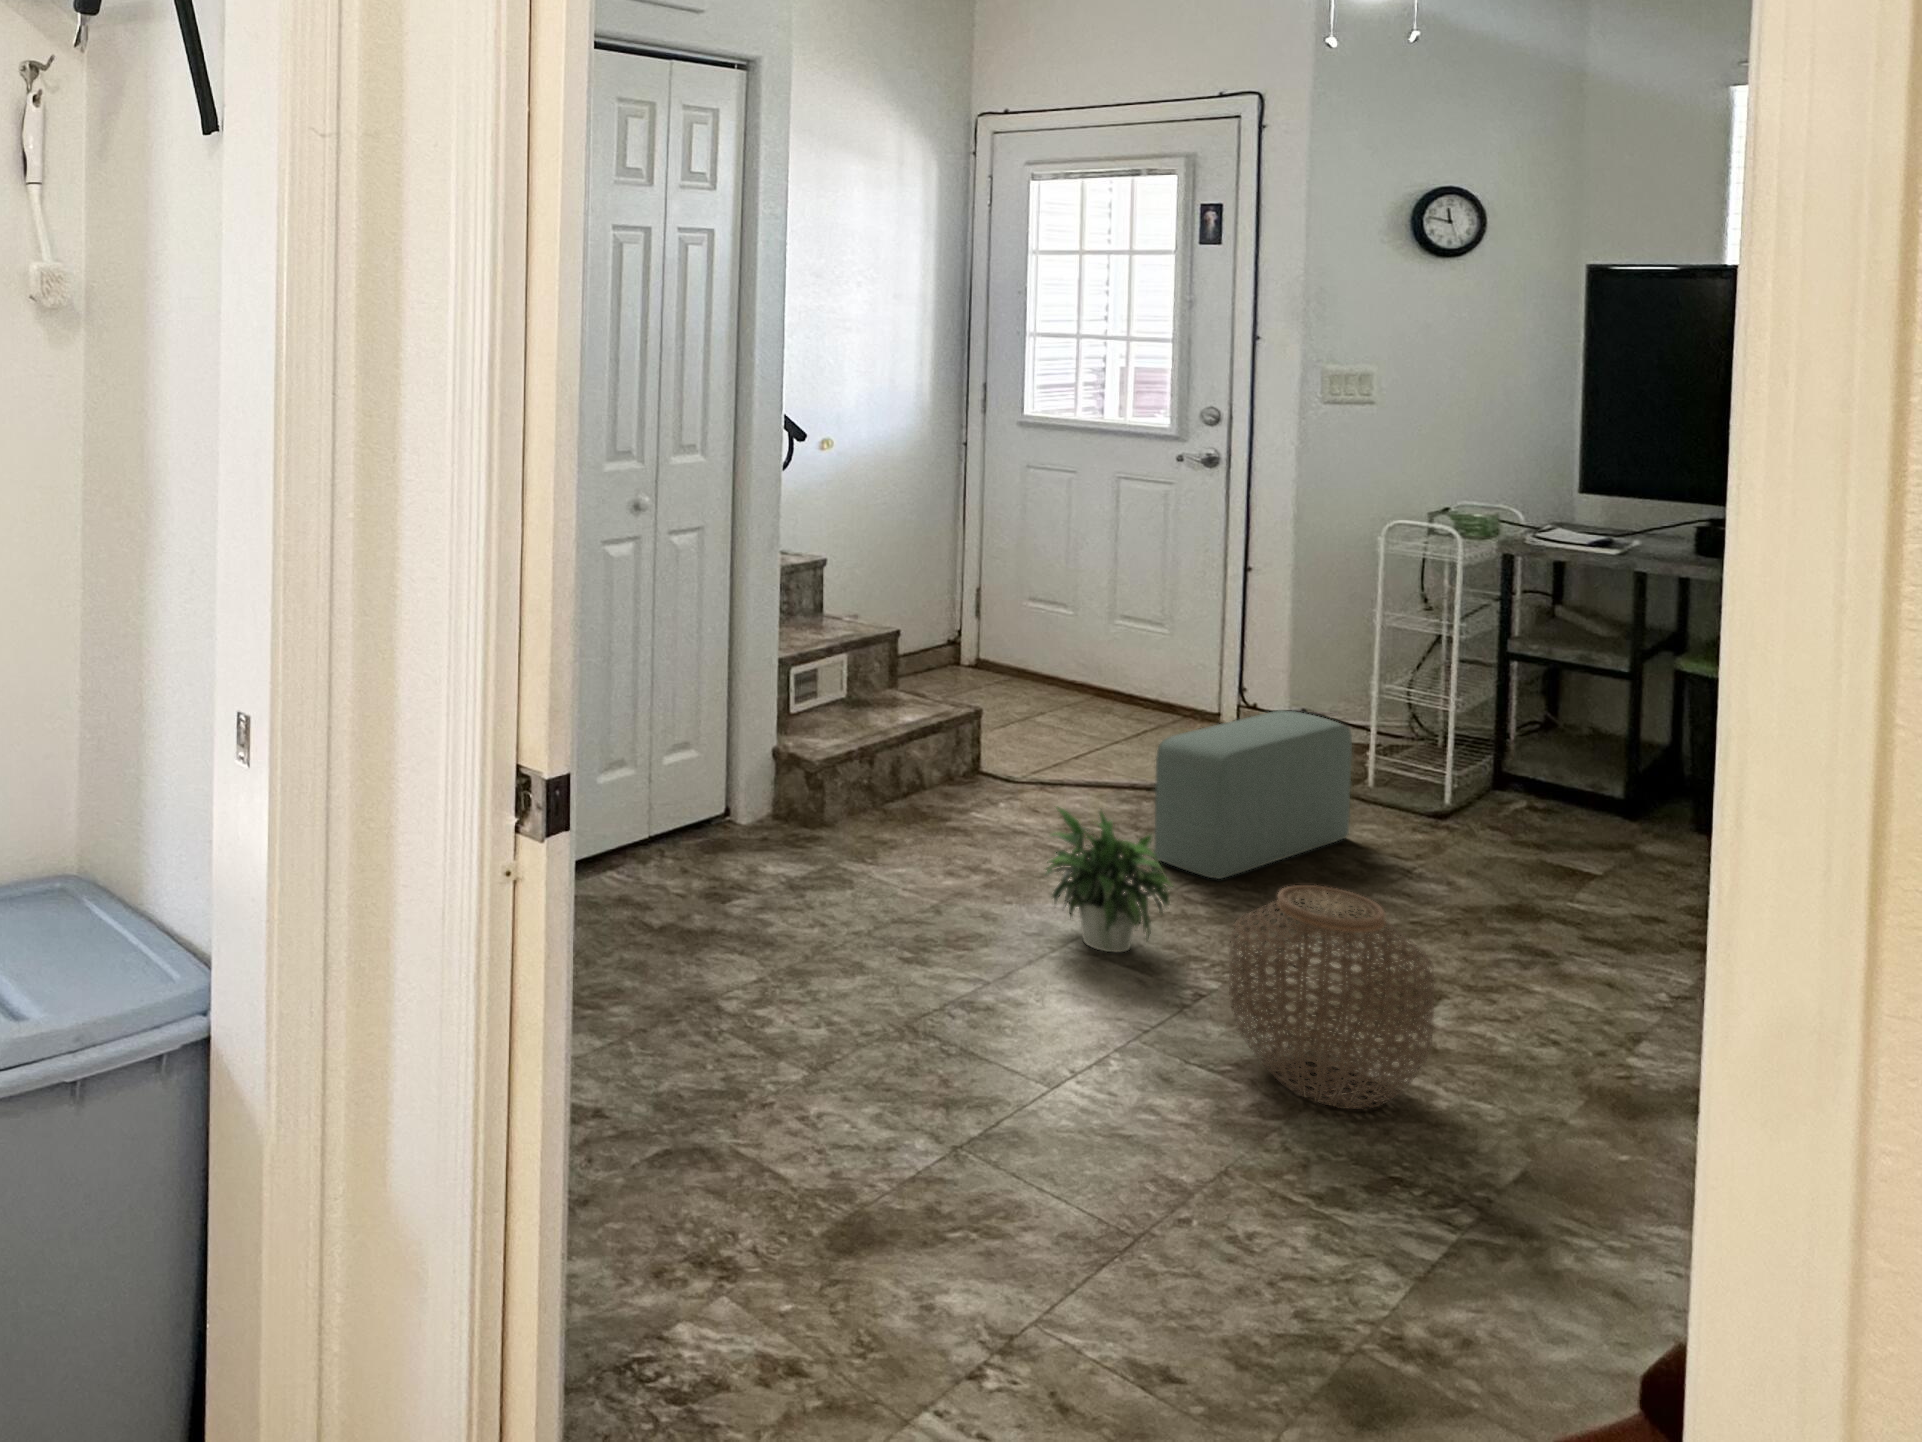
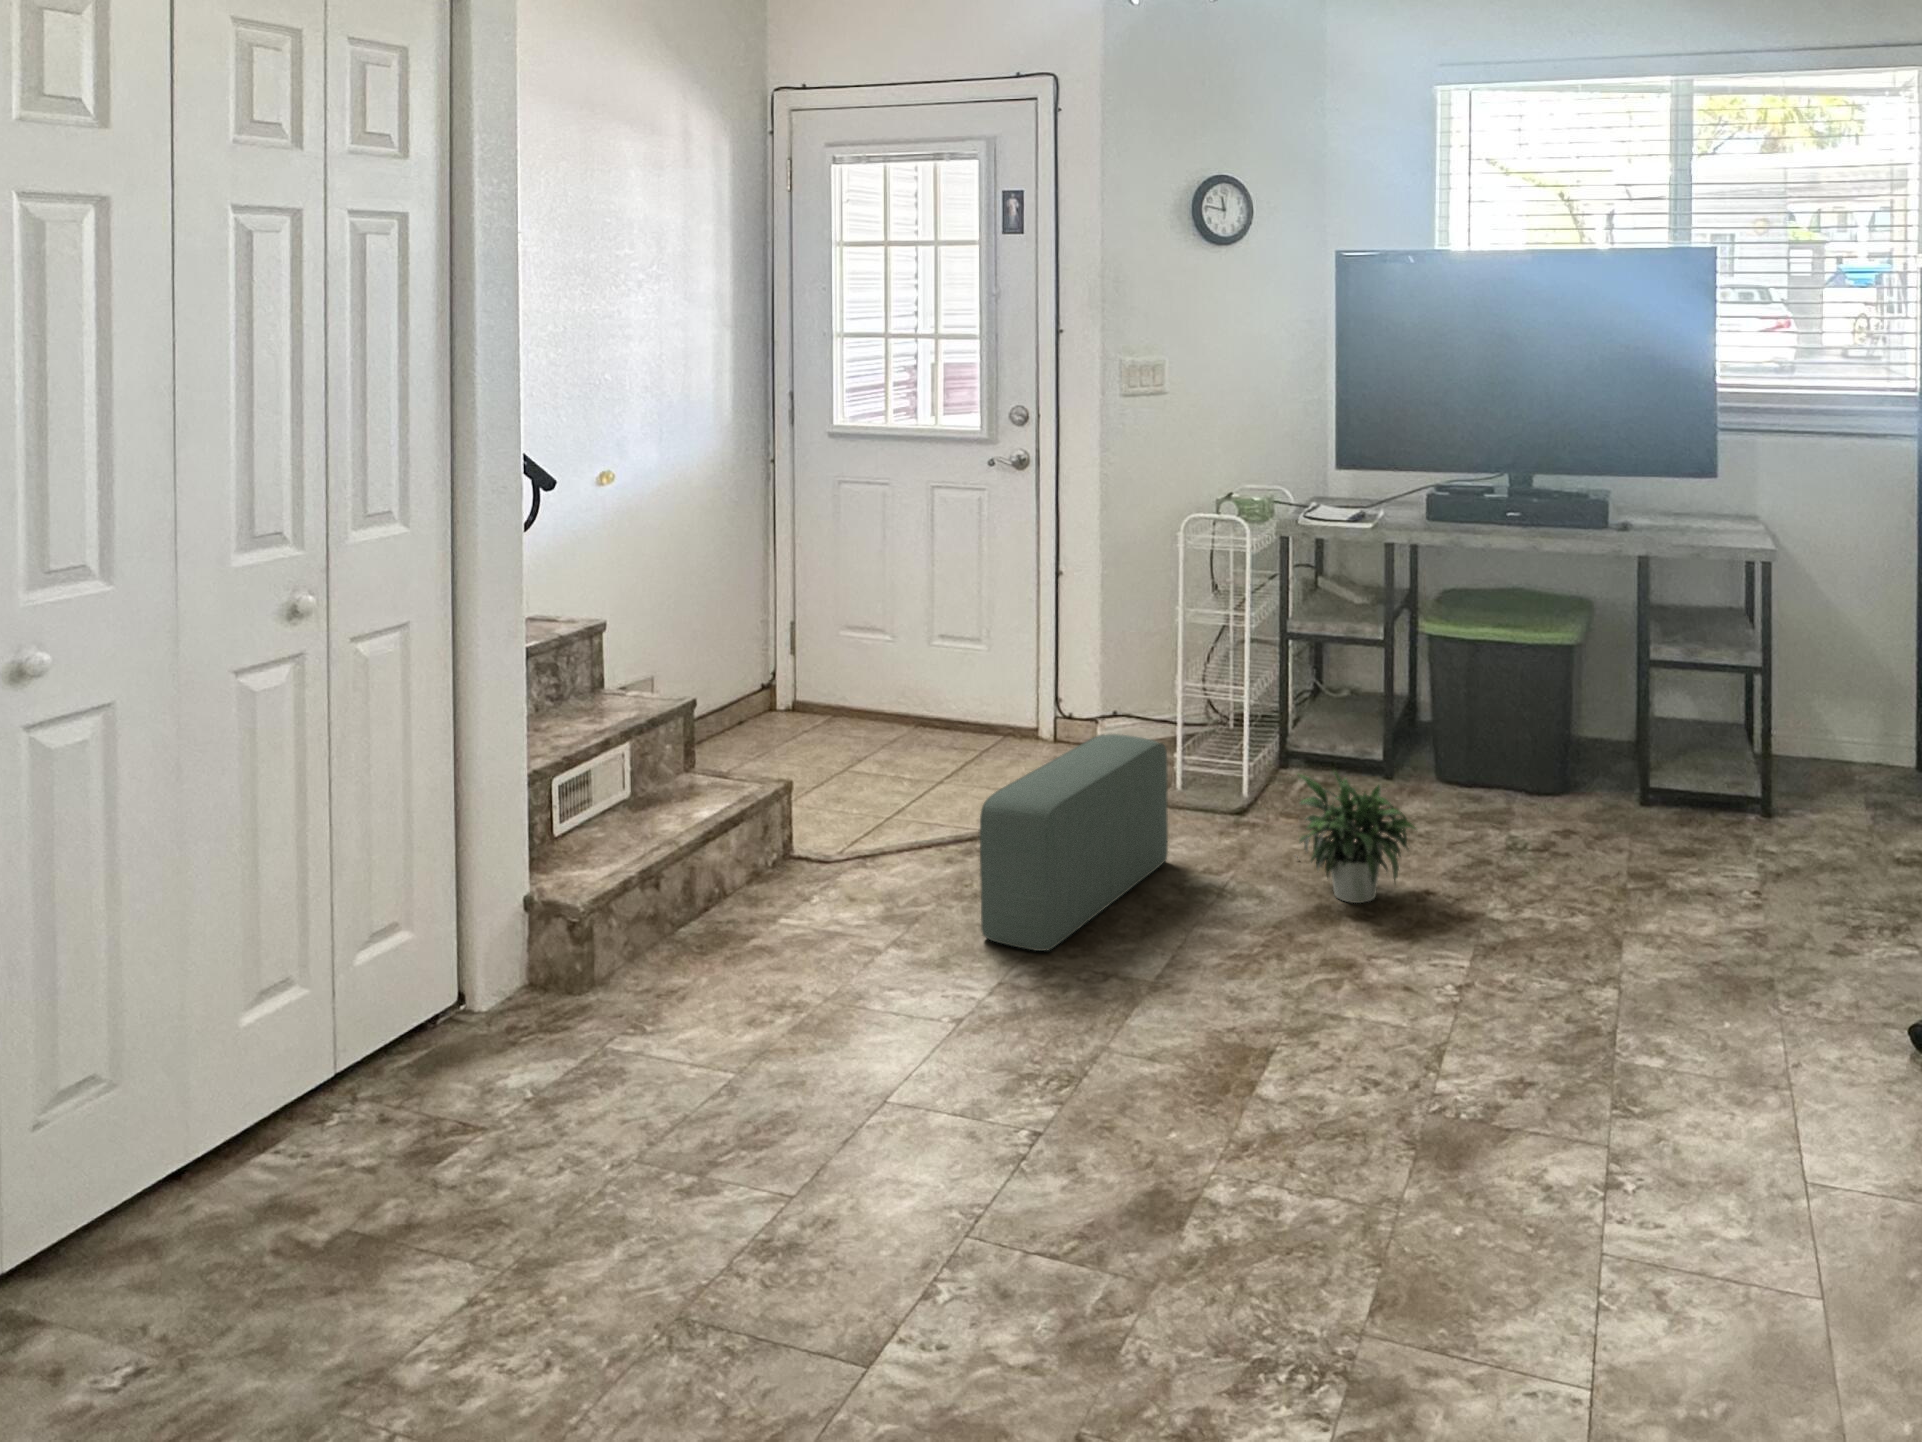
potted plant: present [1045,807,1173,952] -> present [1298,772,1416,903]
woven basket: present [1229,885,1434,1109] -> none [1073,993,1288,1273]

